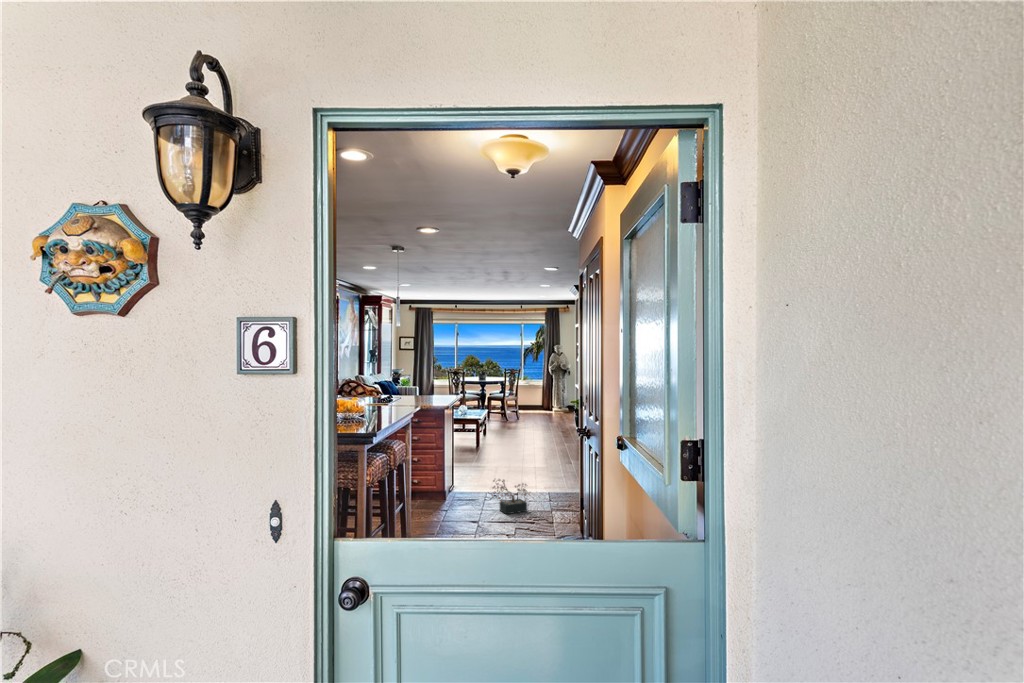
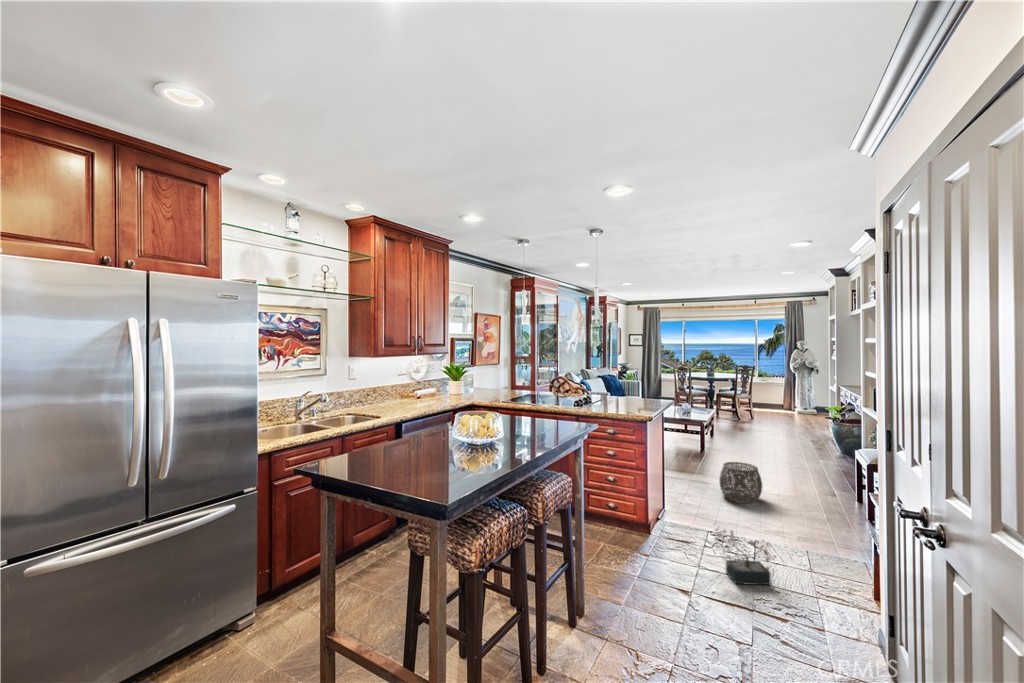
woven basket: none [493,444,524,475] -> present [719,462,762,504]

